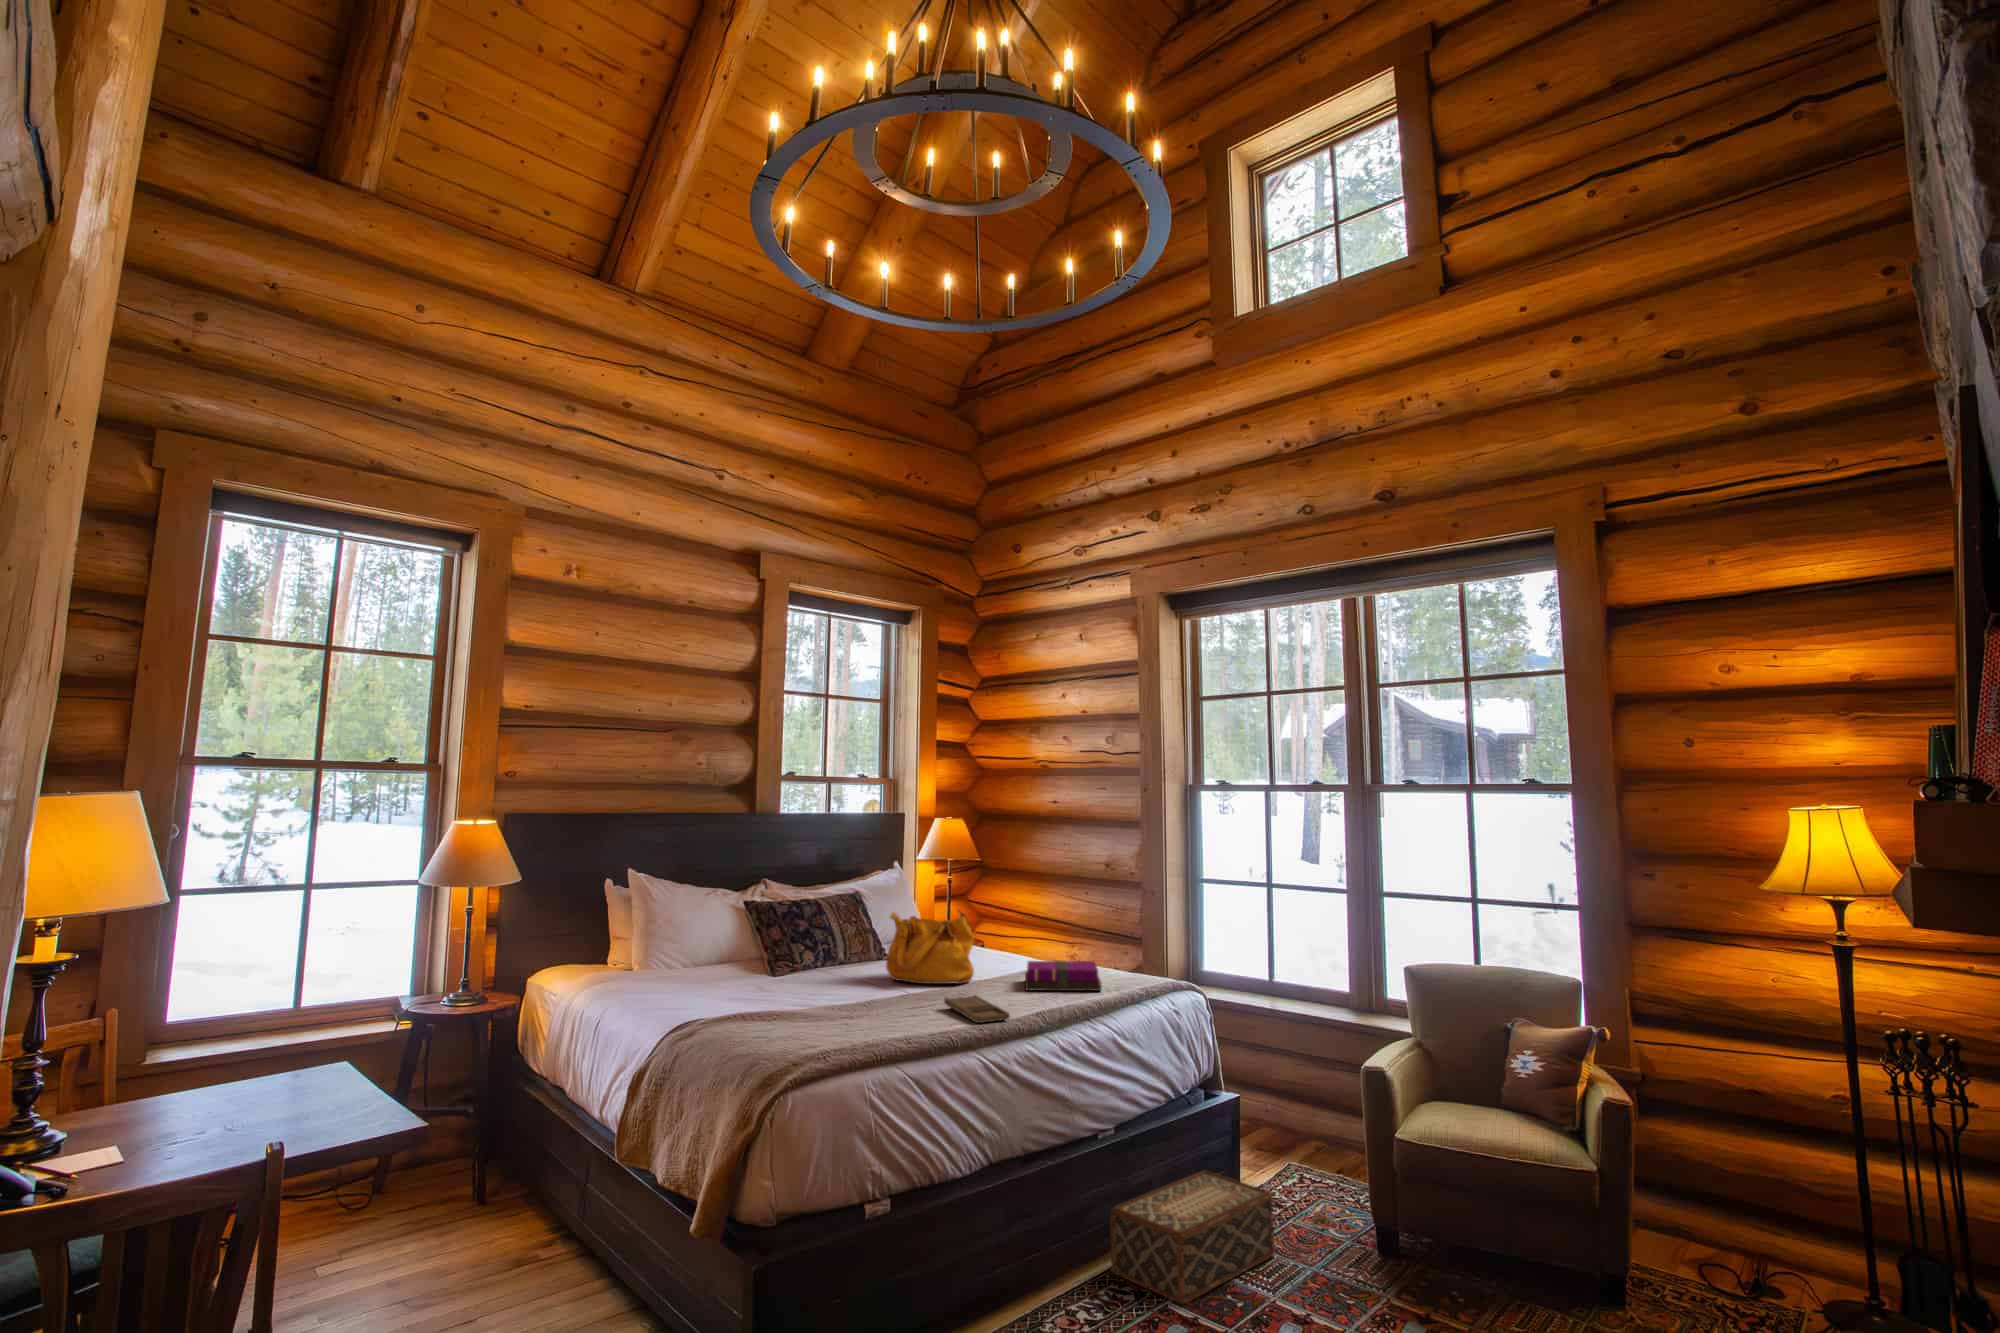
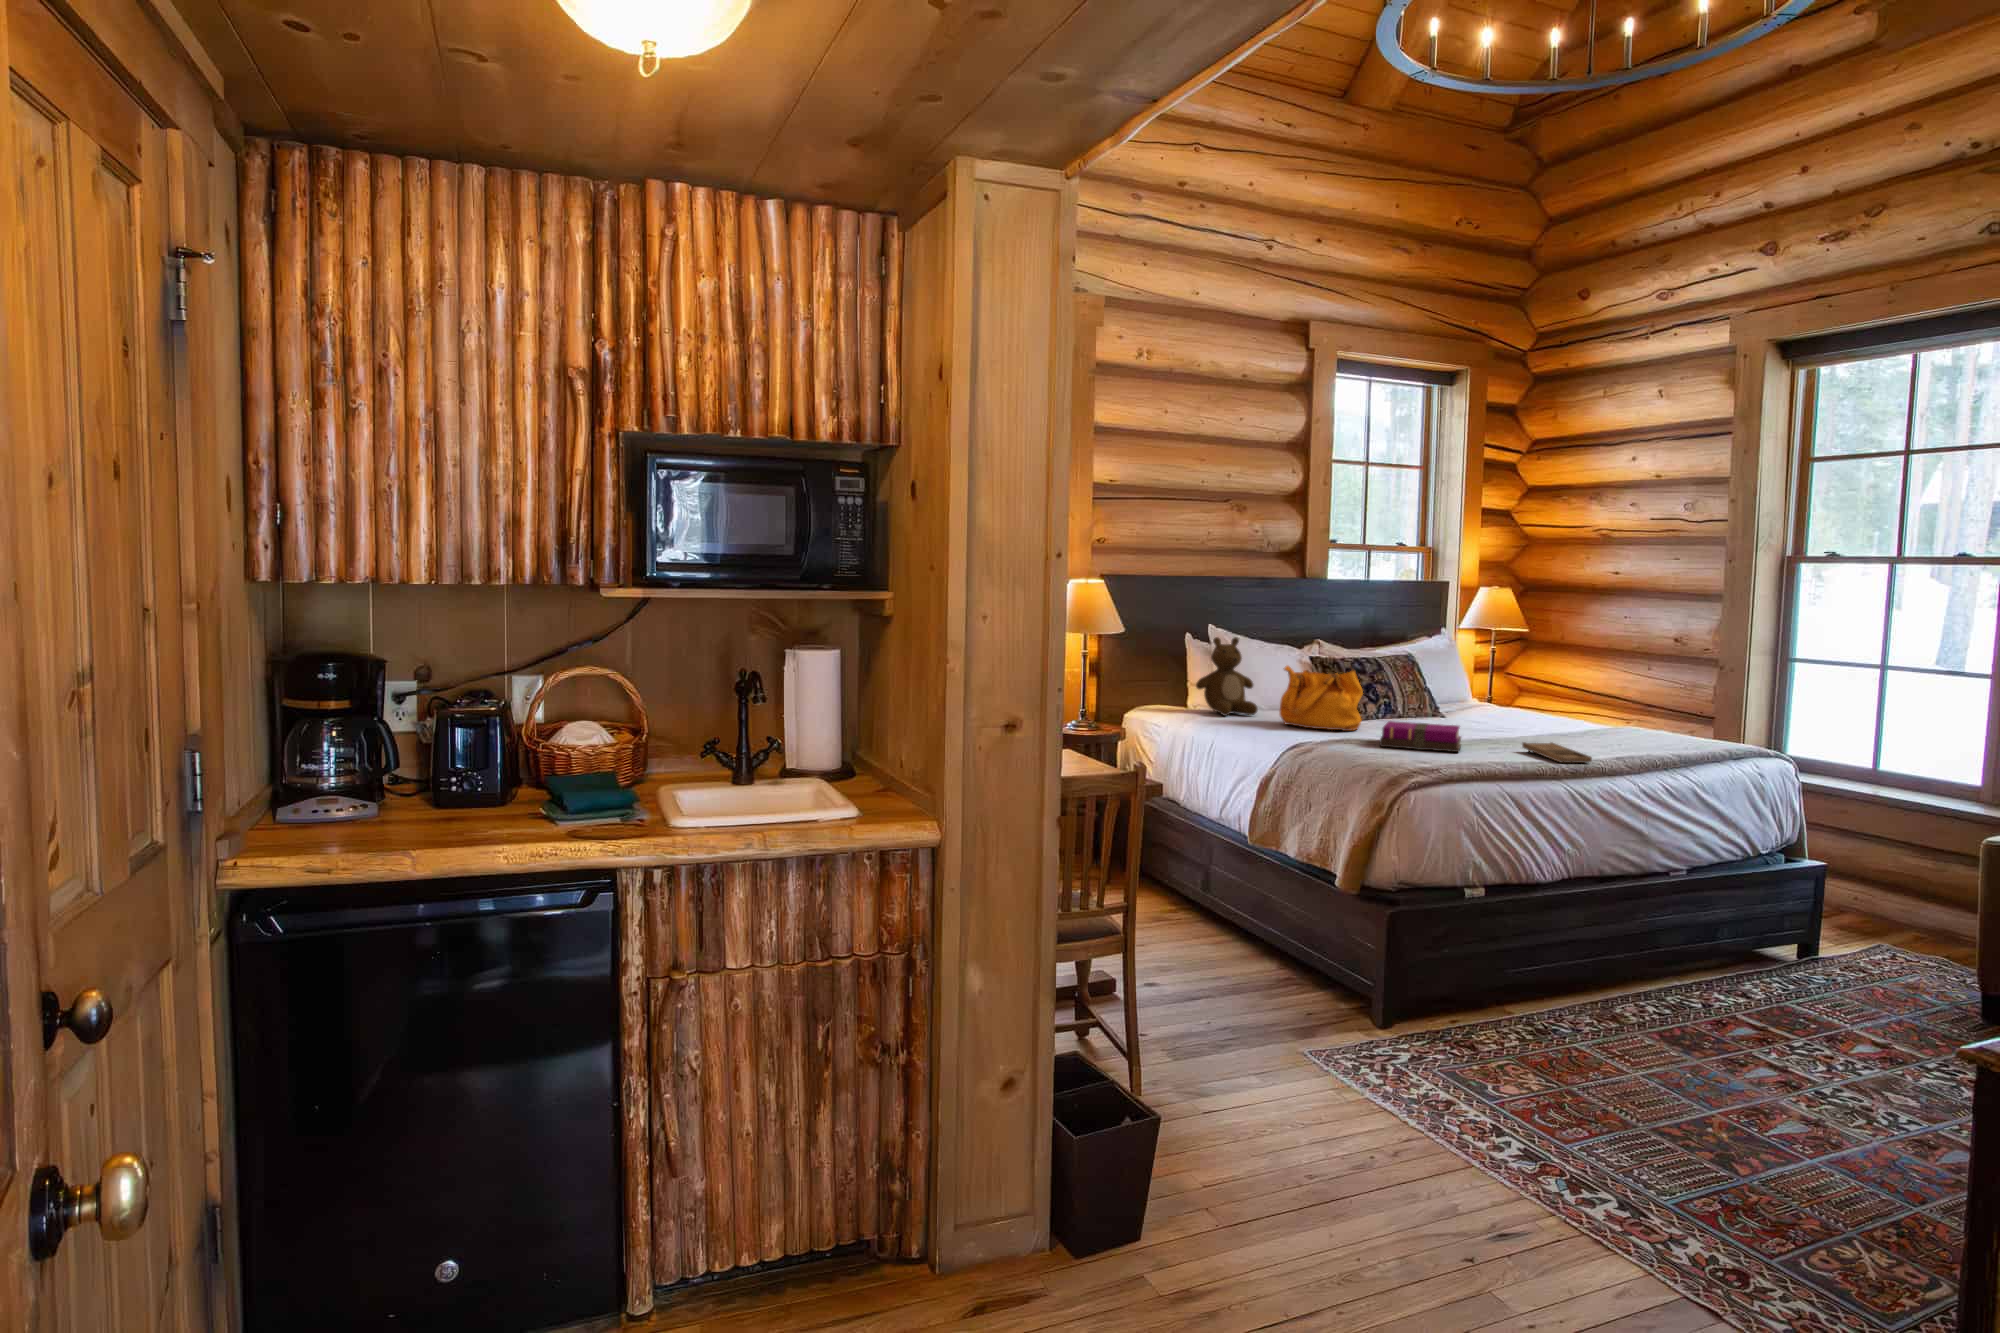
teddy bear: none [602,884,676,982] -> present [1196,637,1258,716]
handbag: present [886,911,974,984] -> present [1279,666,1363,731]
notebook: present [1025,961,1102,991] -> present [1380,721,1461,752]
woven basket: present [1111,1171,1274,1304] -> none [1679,922,1860,1016]

